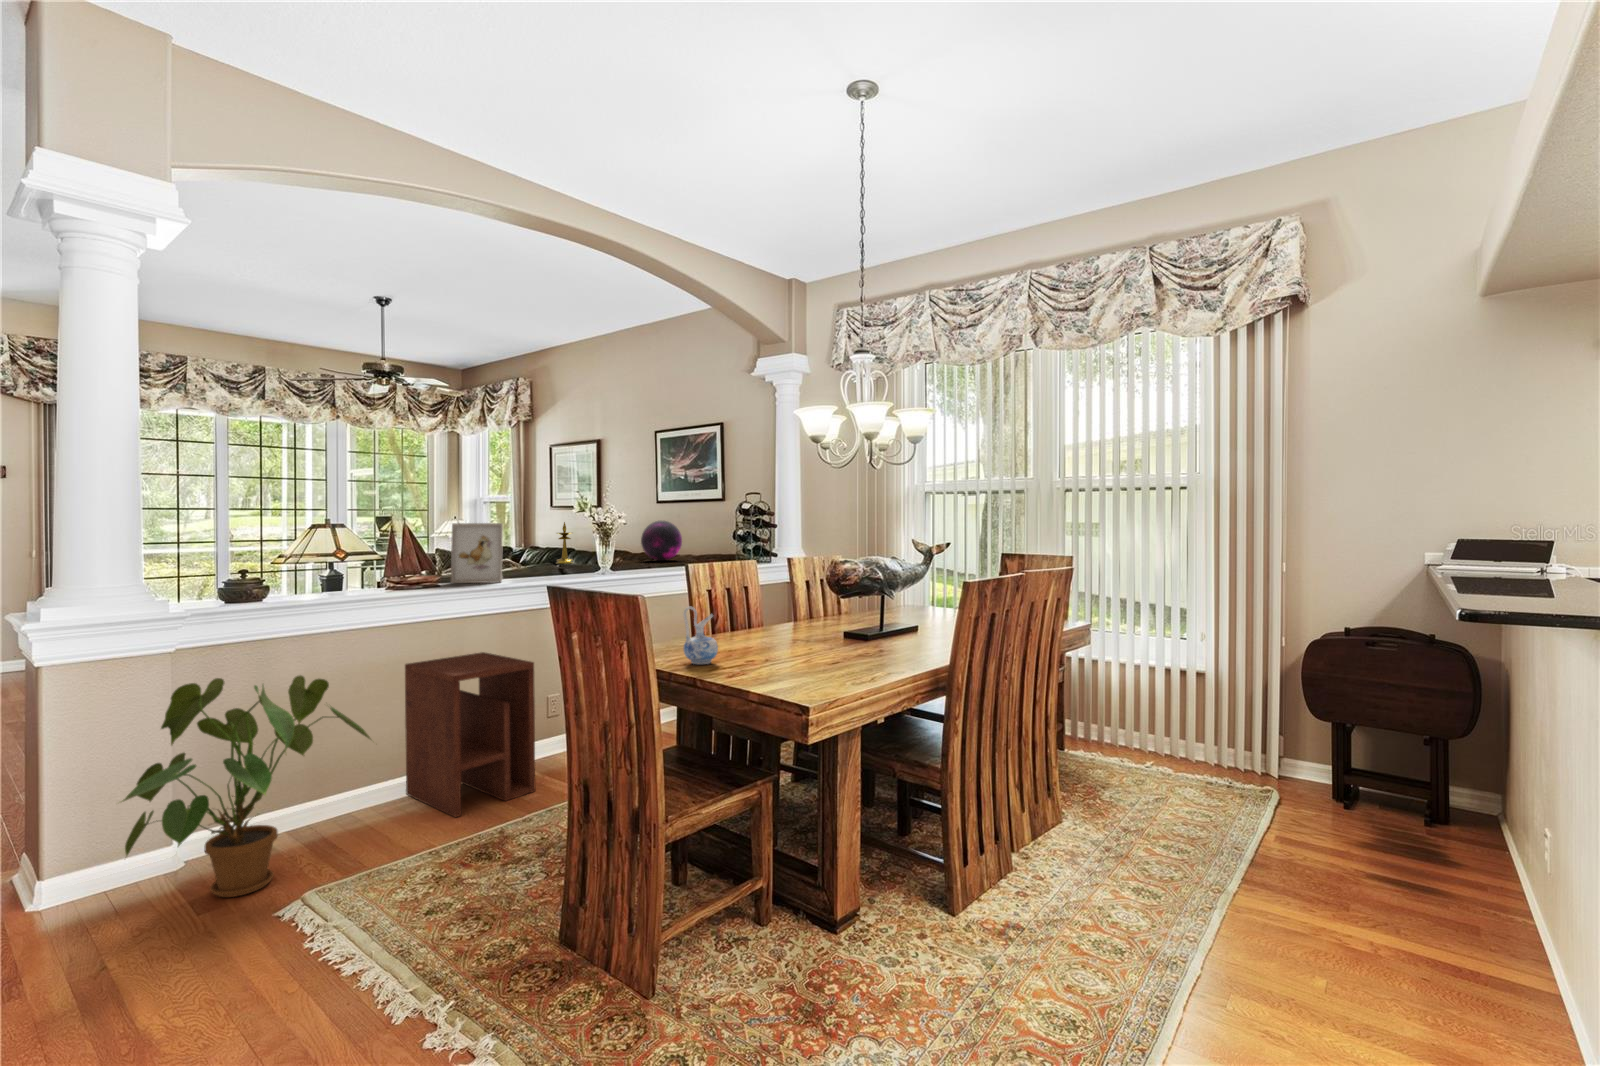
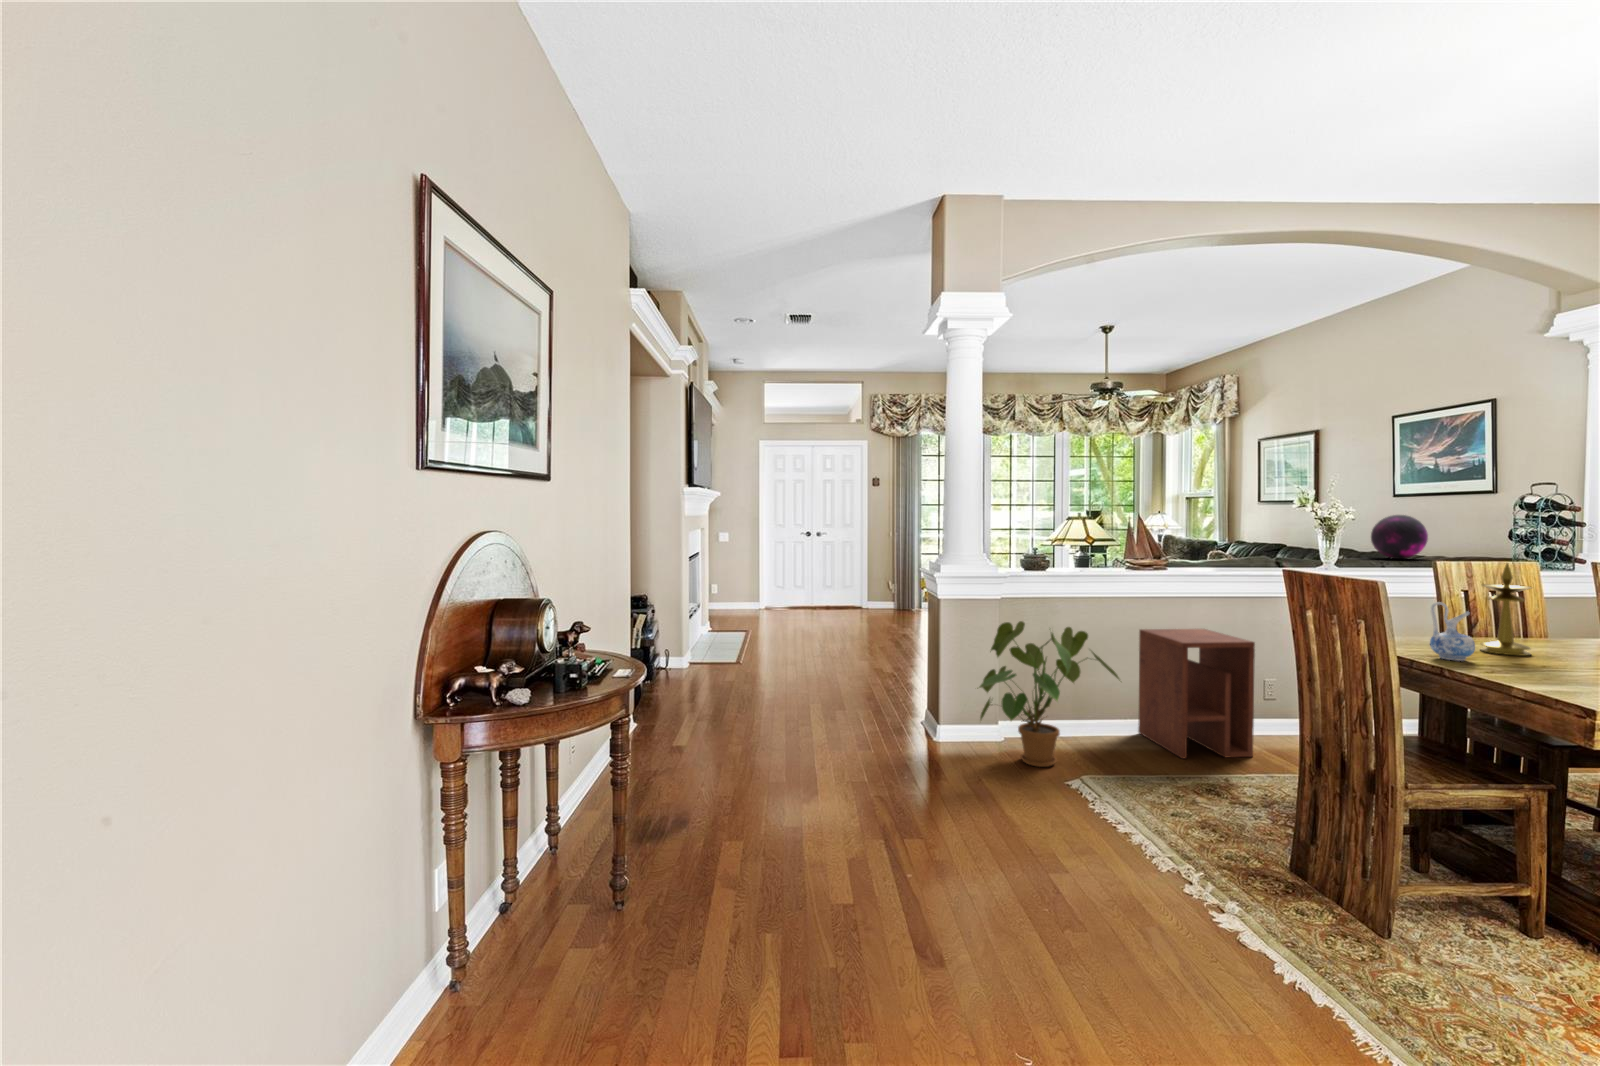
candlestick: present [556,522,573,563] -> present [1480,563,1531,656]
picture frame: present [451,523,503,583] -> none [1172,517,1221,570]

